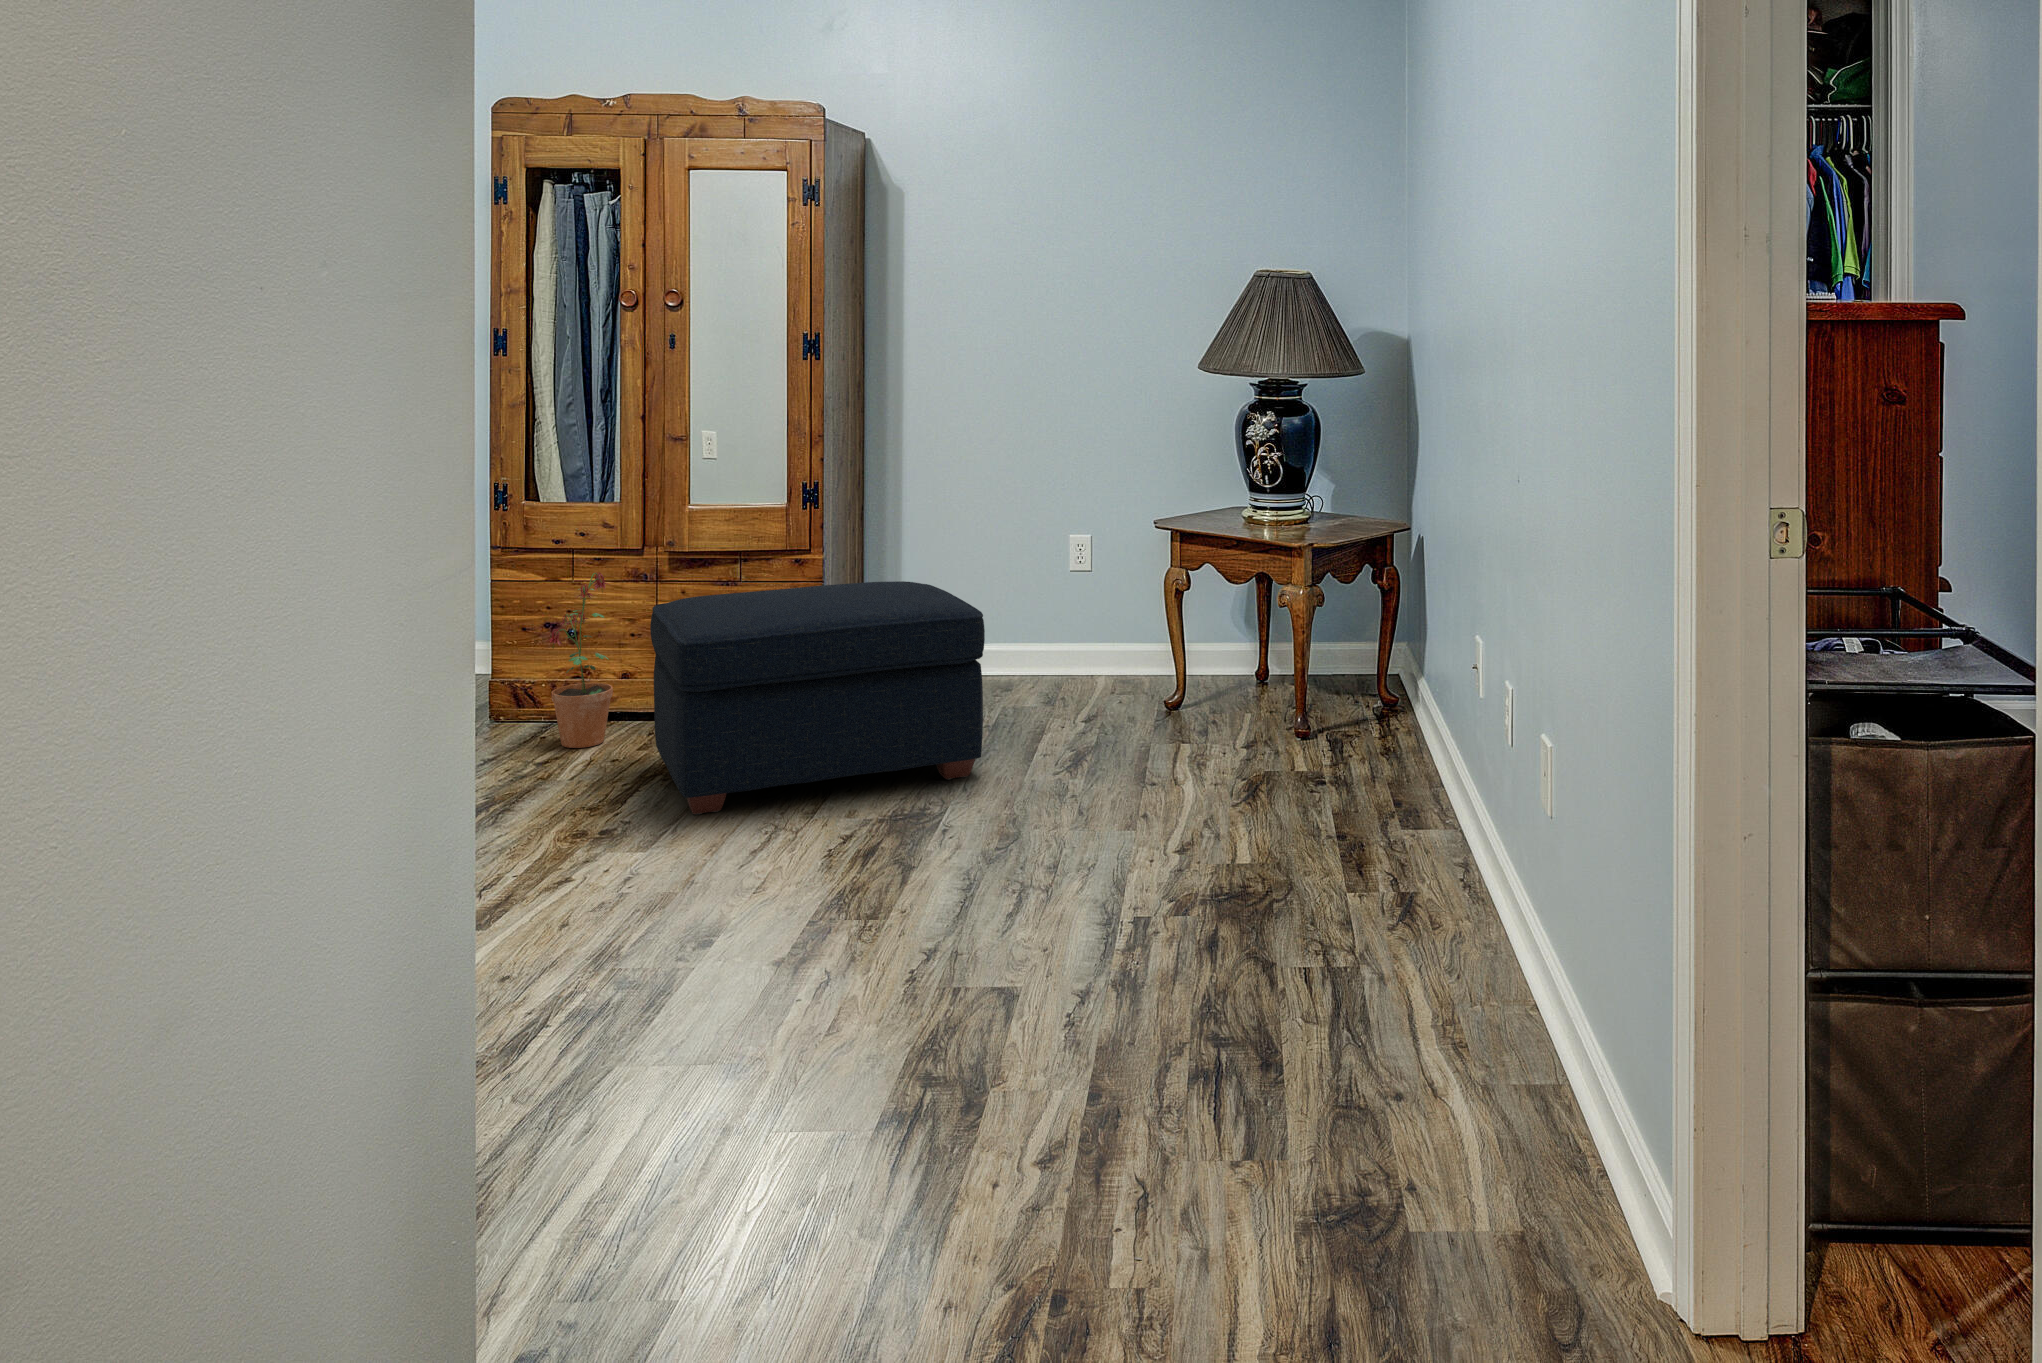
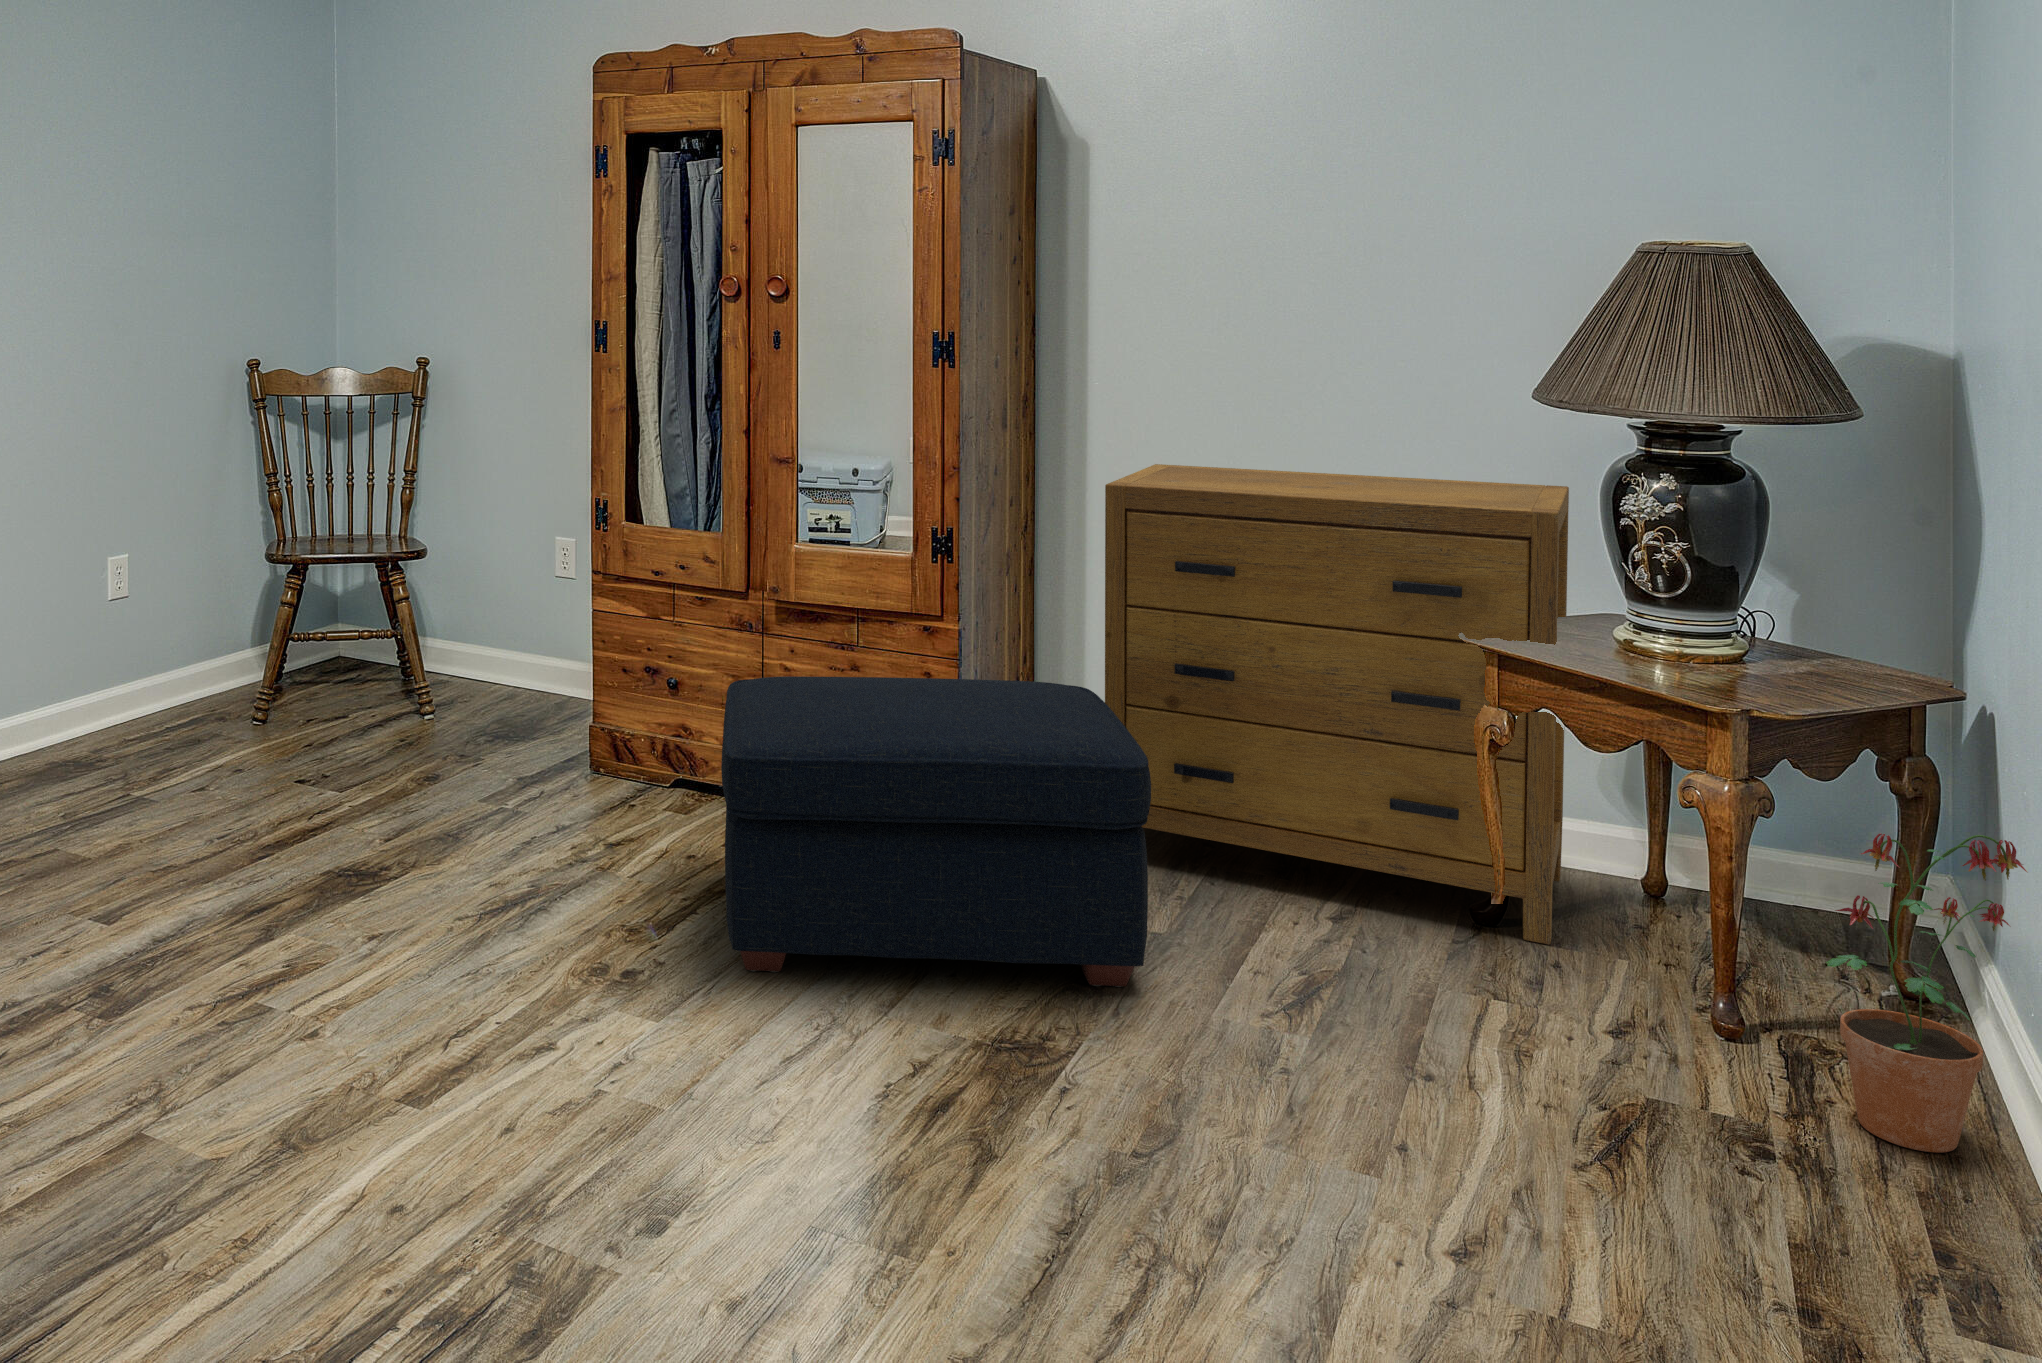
dresser: none [933,427,1213,715] -> present [1105,464,1569,945]
potted plant: present [547,572,613,748] -> present [1826,833,2027,1153]

